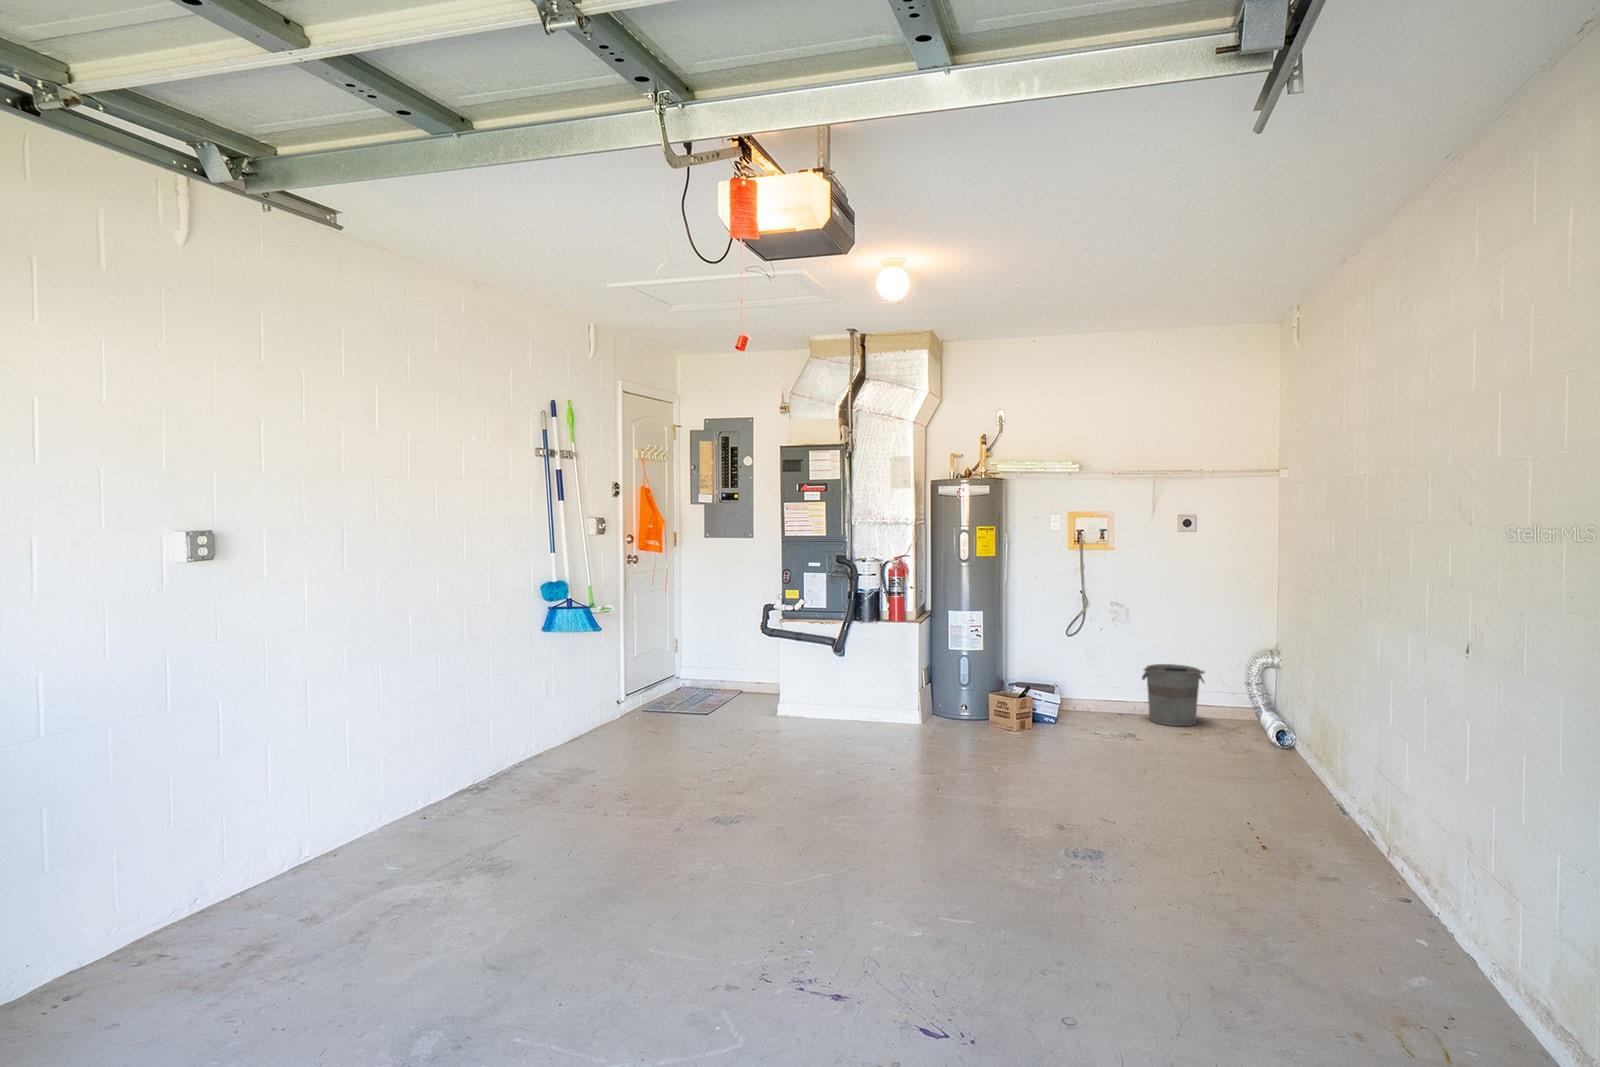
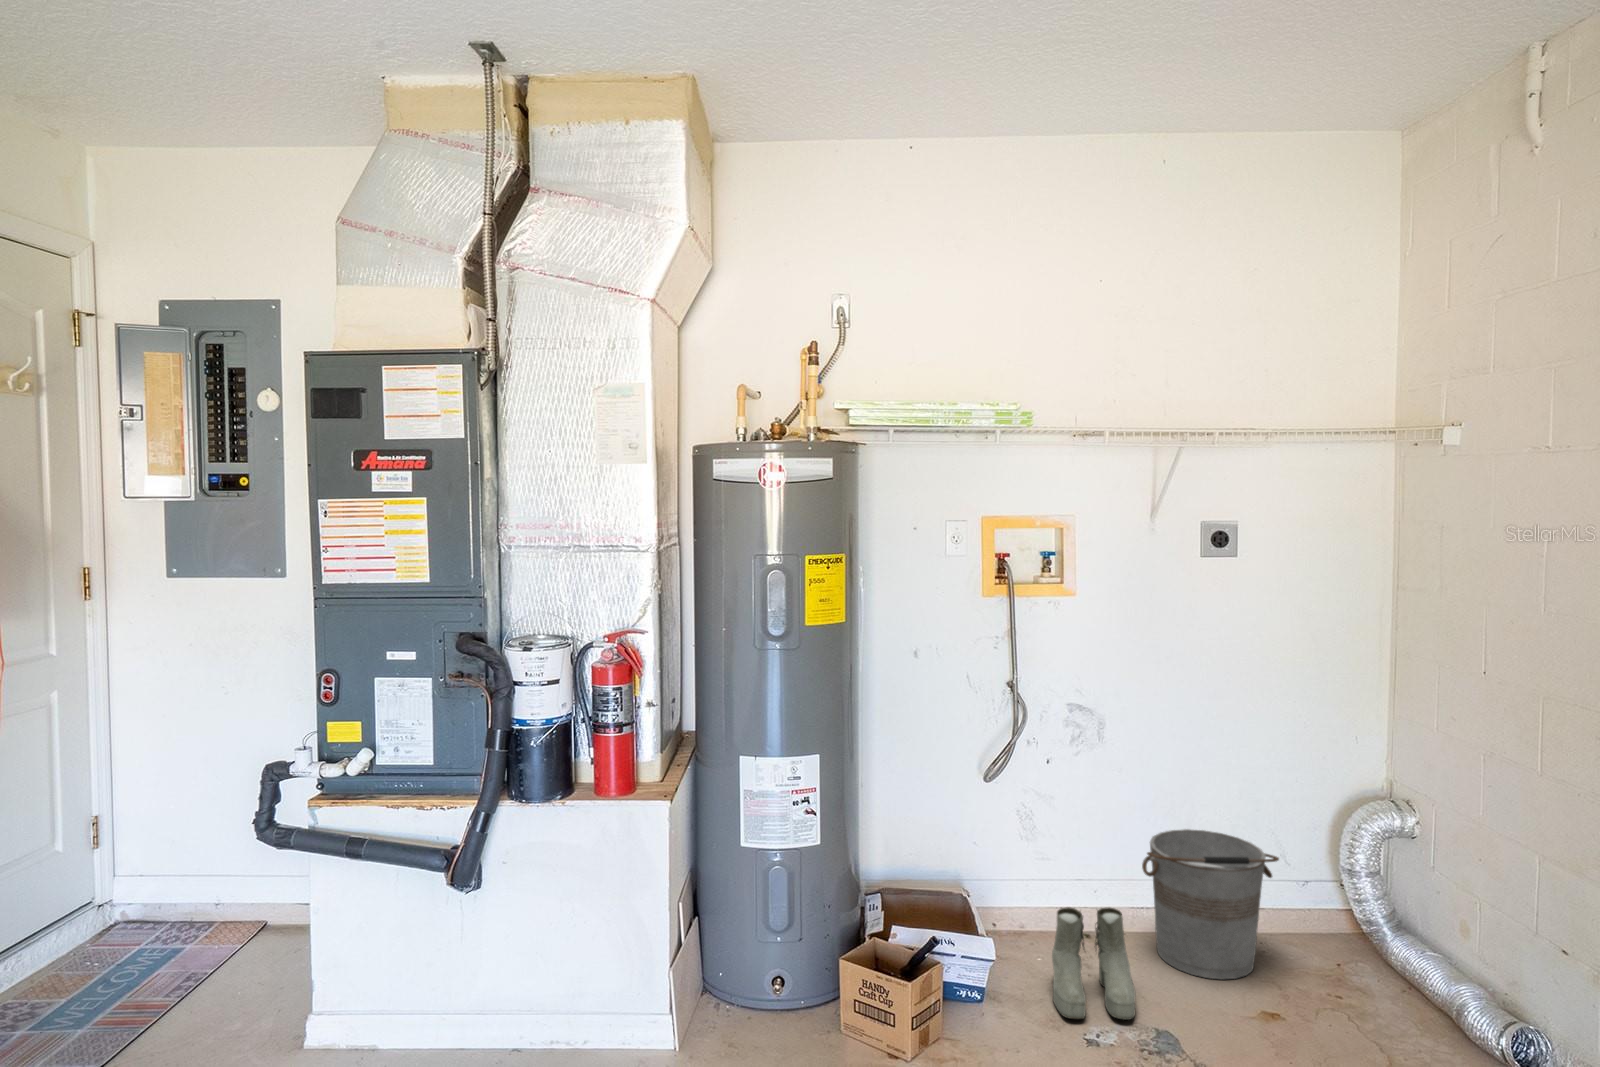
boots: none [1088,687,1125,730] -> present [1052,907,1136,1020]

